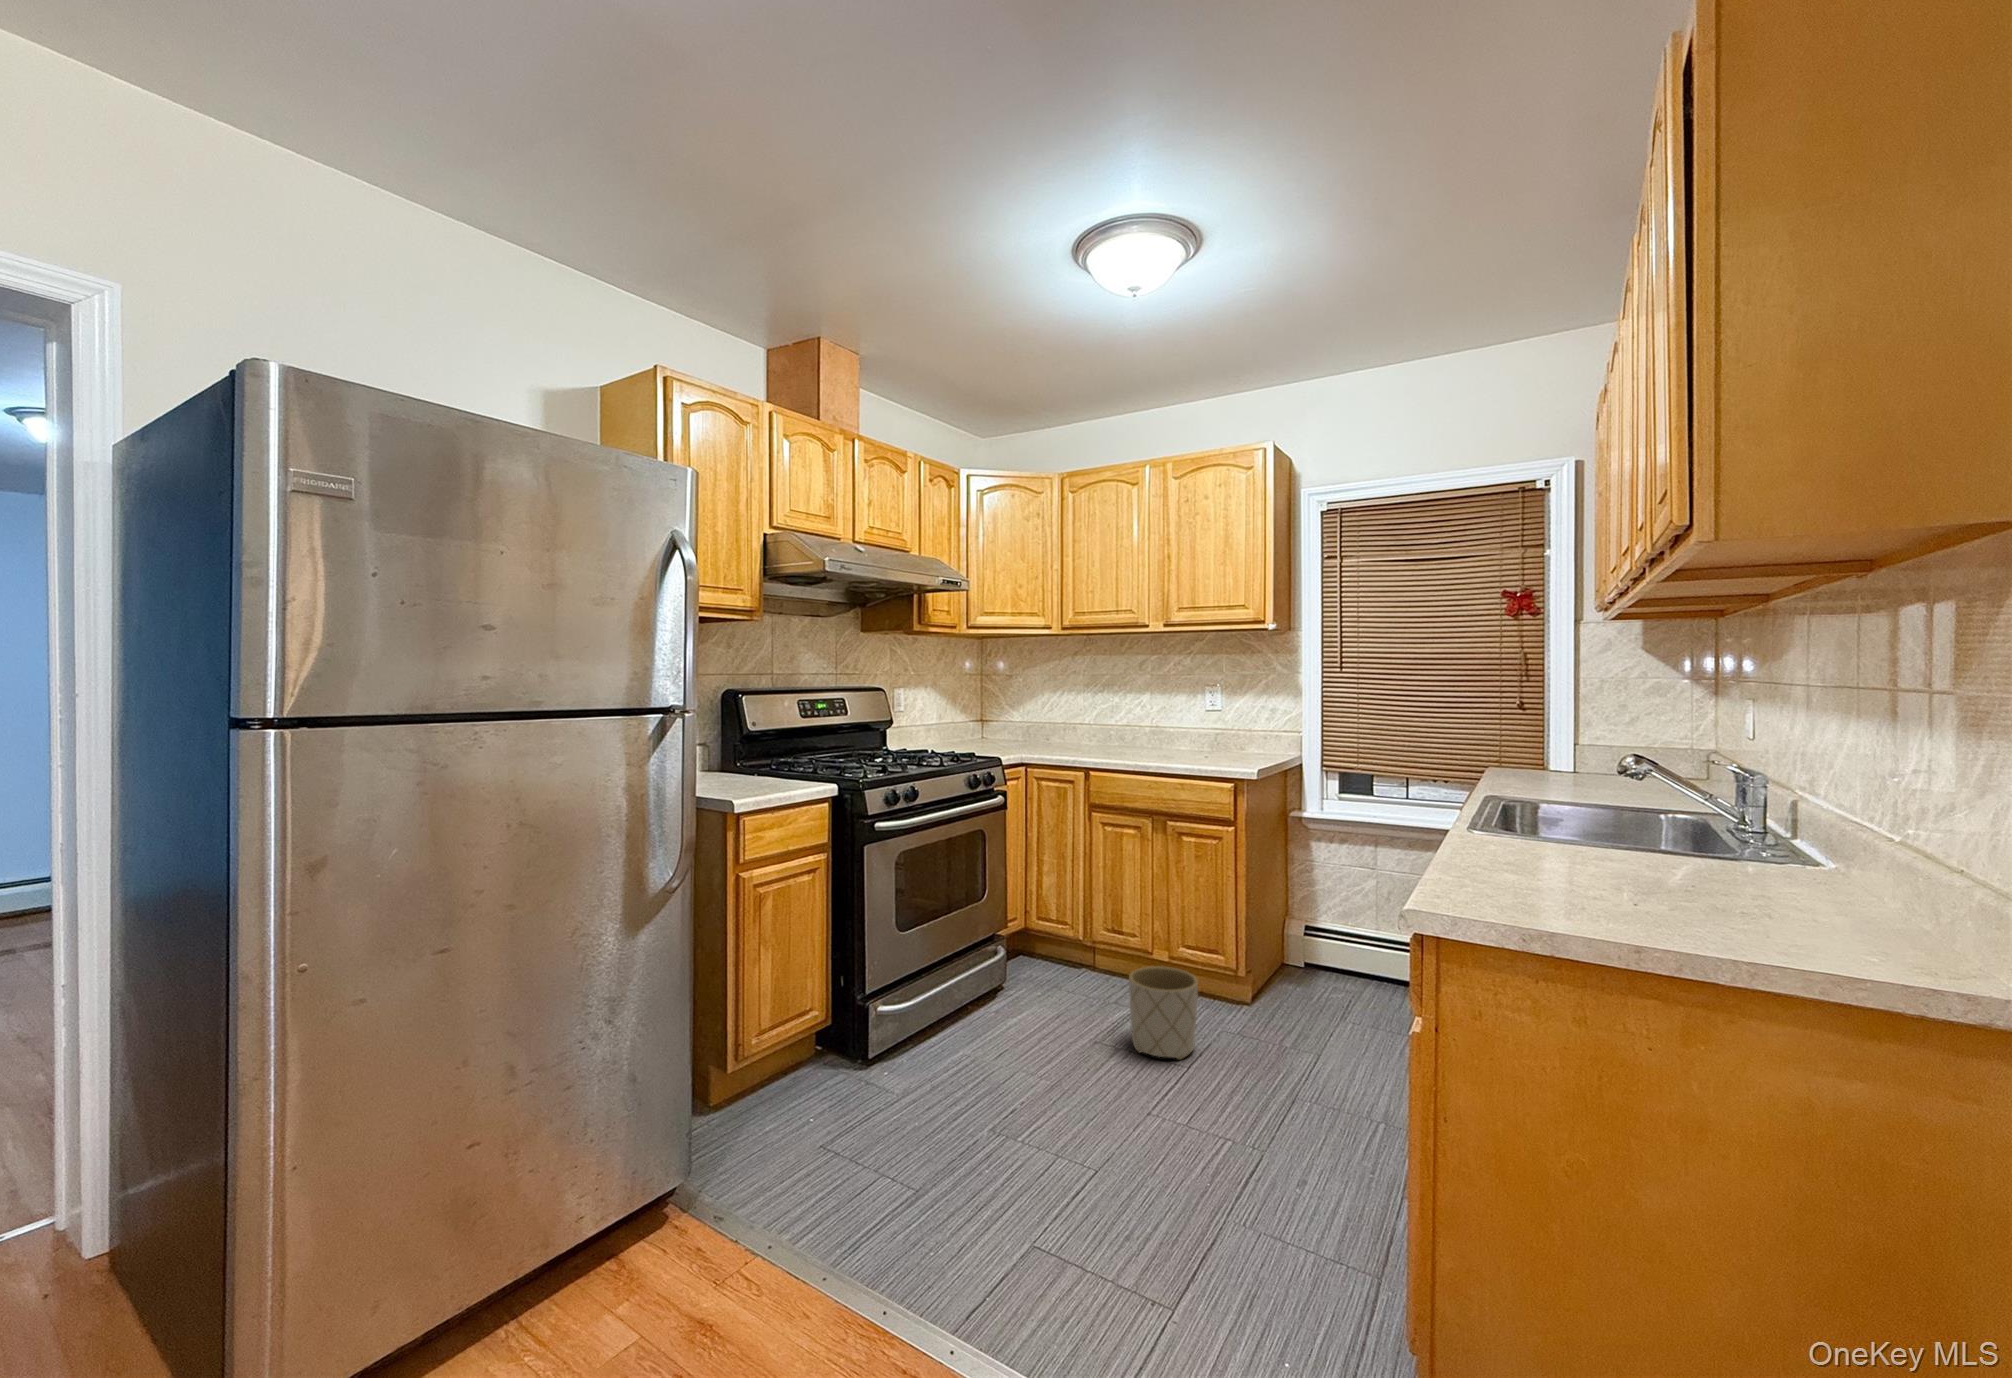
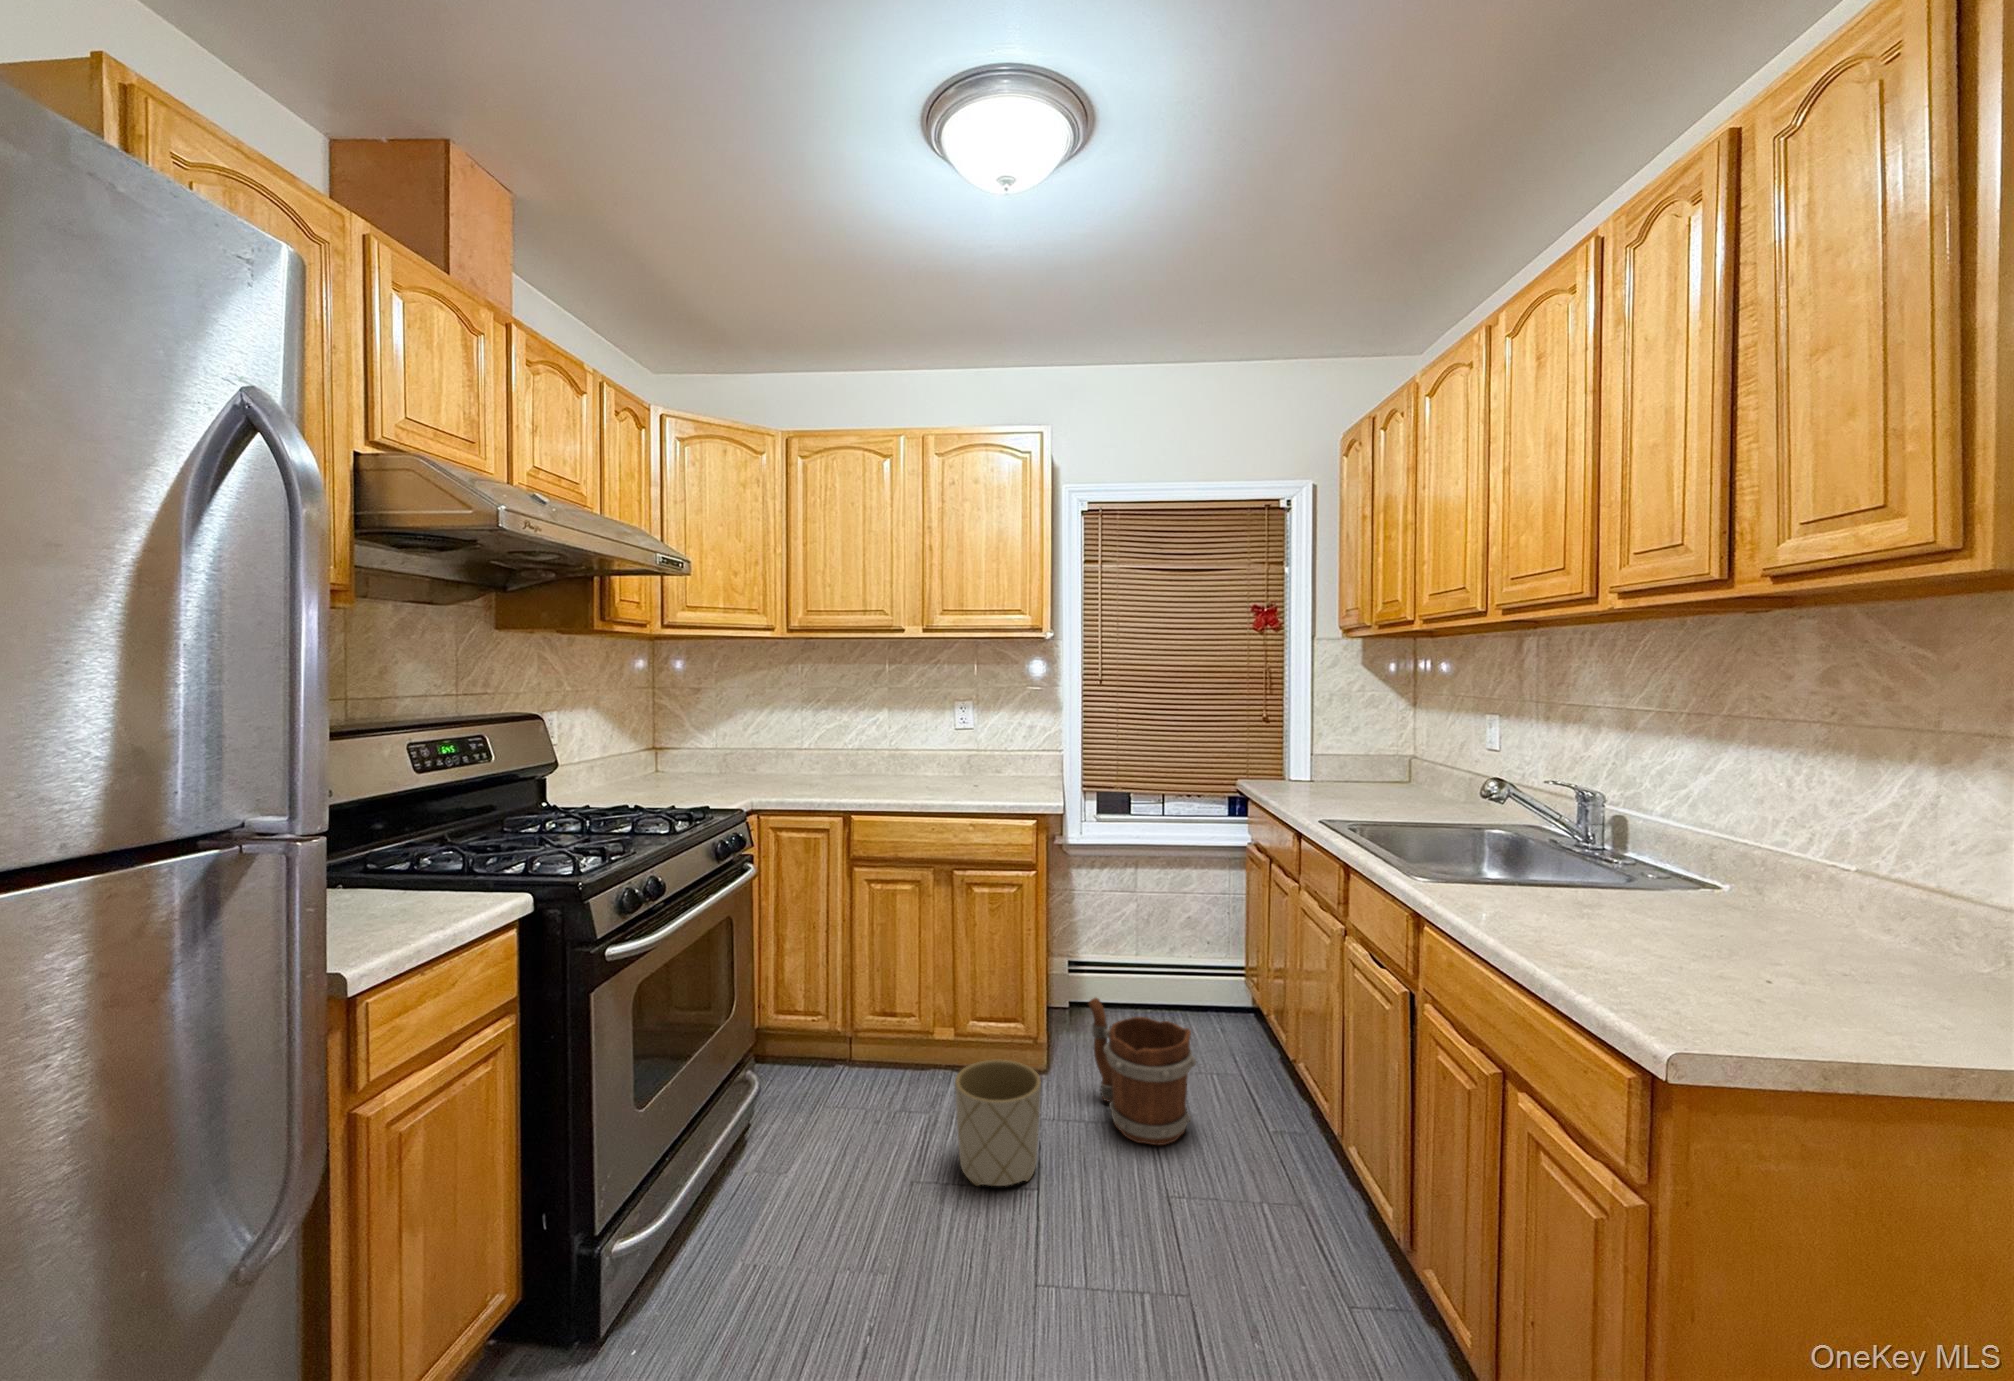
bucket: none [1272,941,1351,1068] -> present [1089,998,1196,1145]

